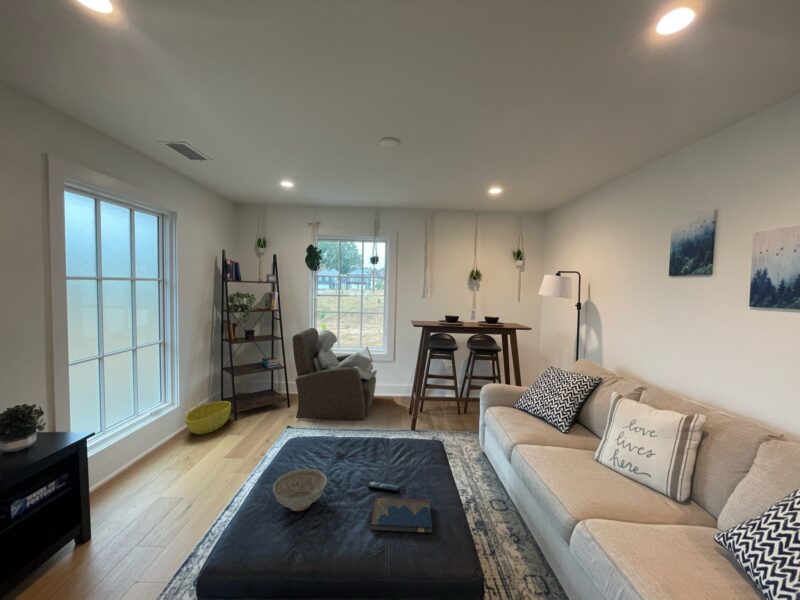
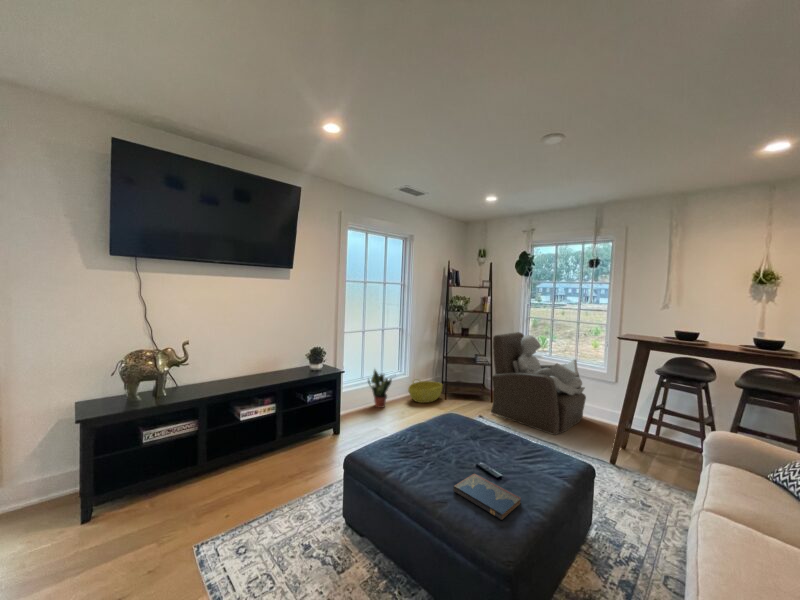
potted plant: none [120,407,160,463] -> present [368,370,392,408]
decorative bowl: present [273,469,327,511] -> none [401,427,442,457]

